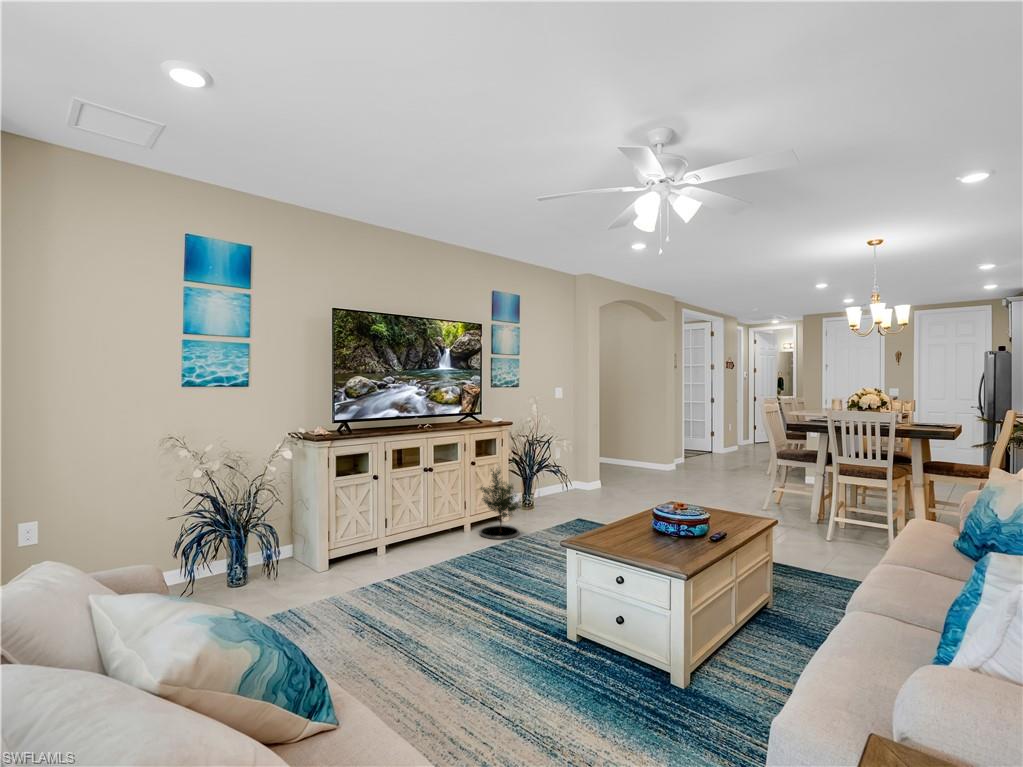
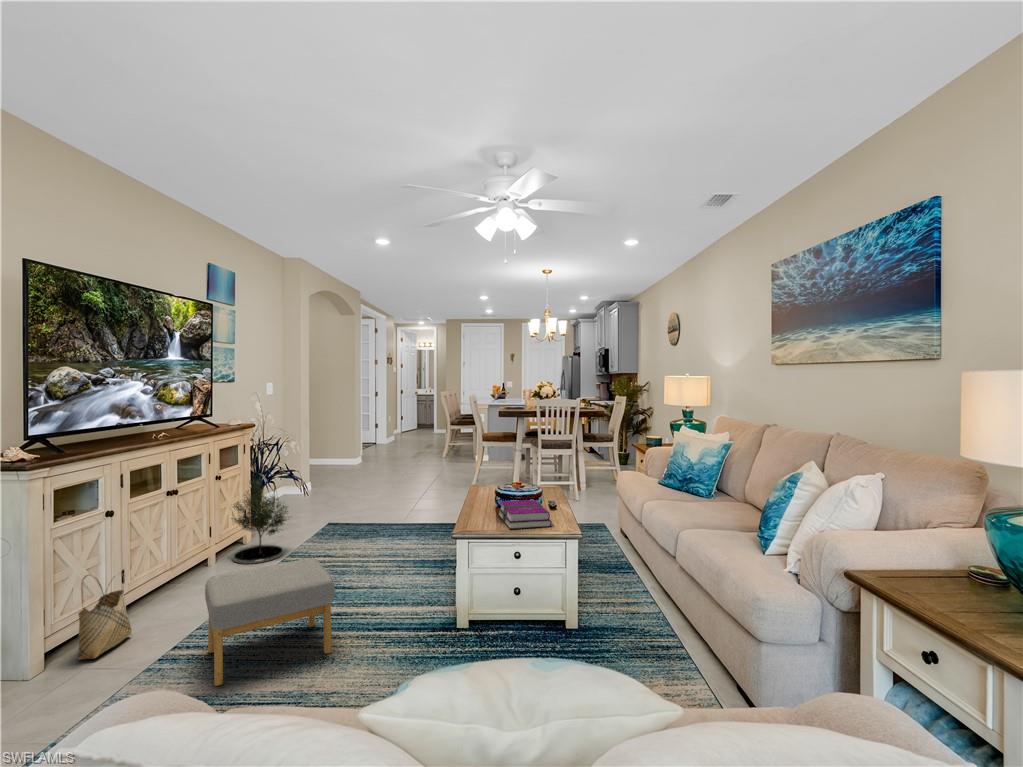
woven basket: none [341,516,377,572] -> present [77,573,131,659]
hardback book: none [614,518,679,556] -> present [498,500,552,529]
footstool: none [375,533,475,619] -> present [205,558,335,686]

